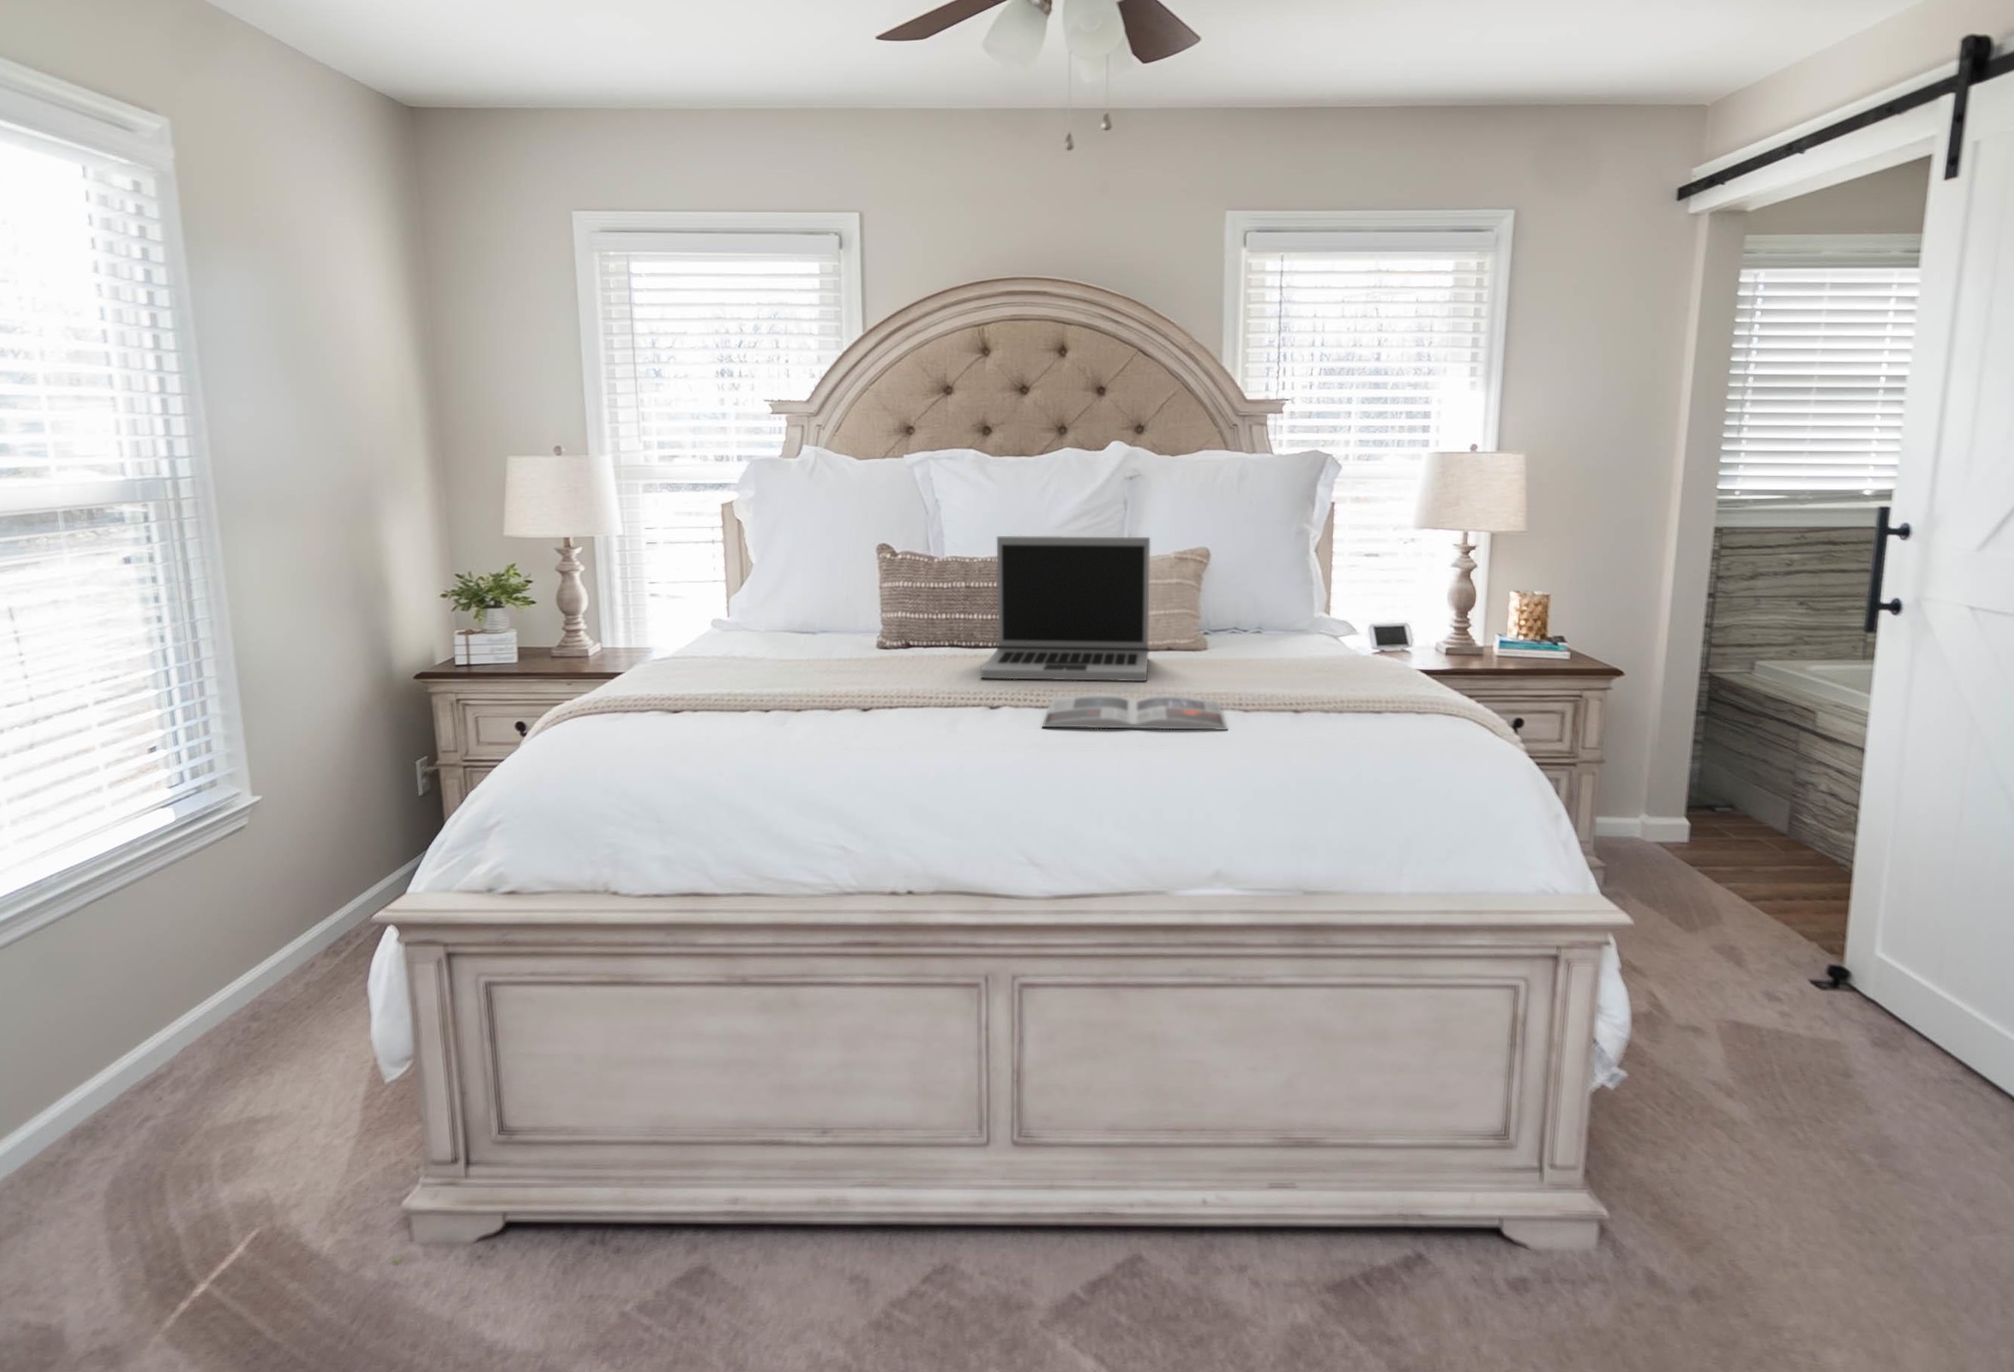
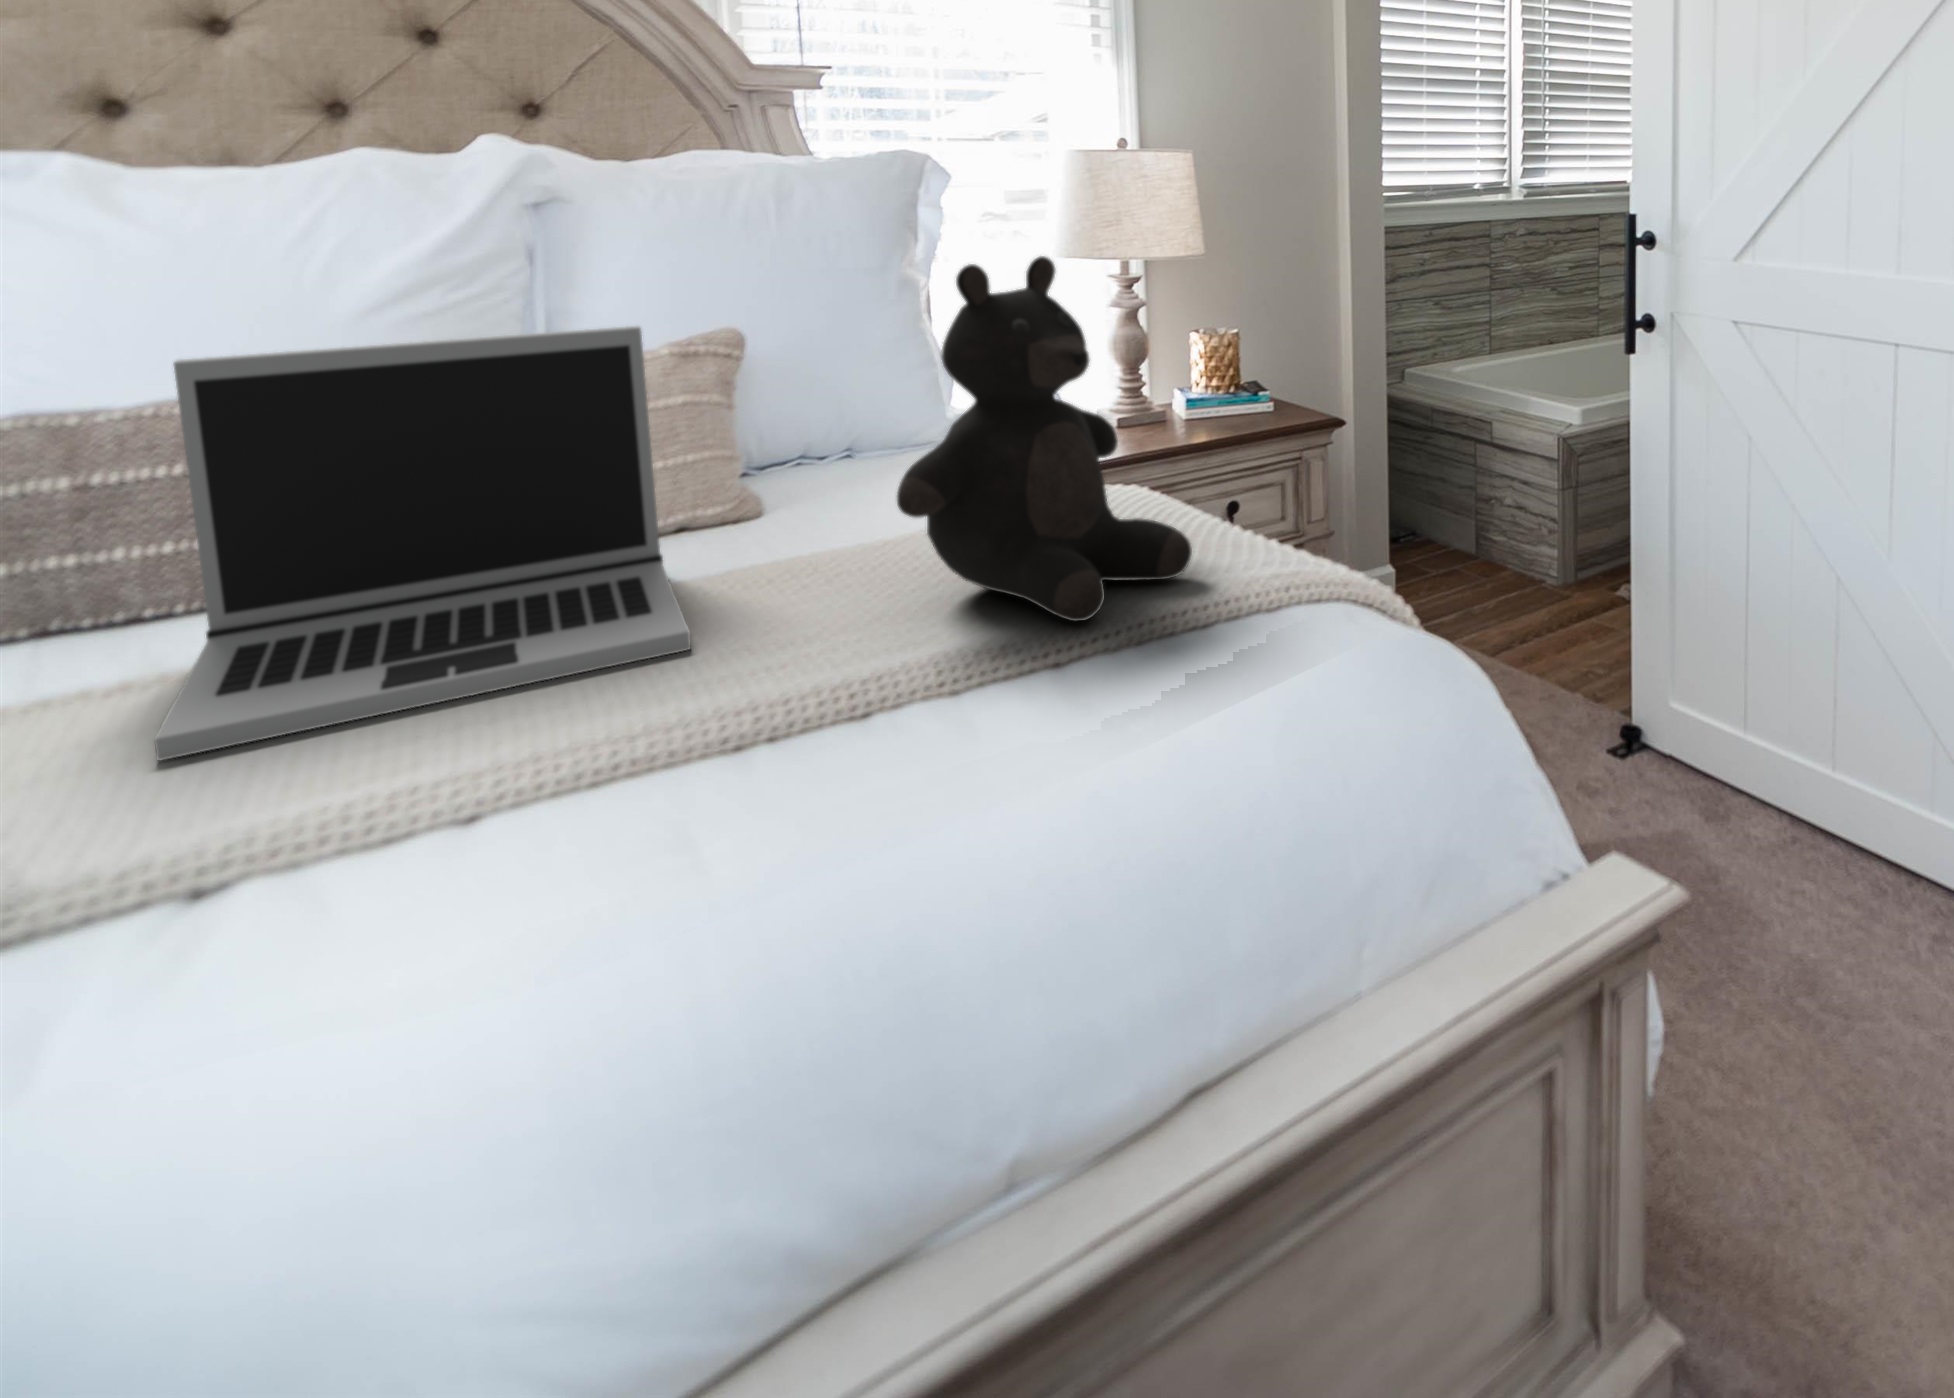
teddy bear: none [1232,510,1377,698] -> present [897,256,1192,621]
magazine: present [1043,694,1227,730] -> none [432,682,988,943]

